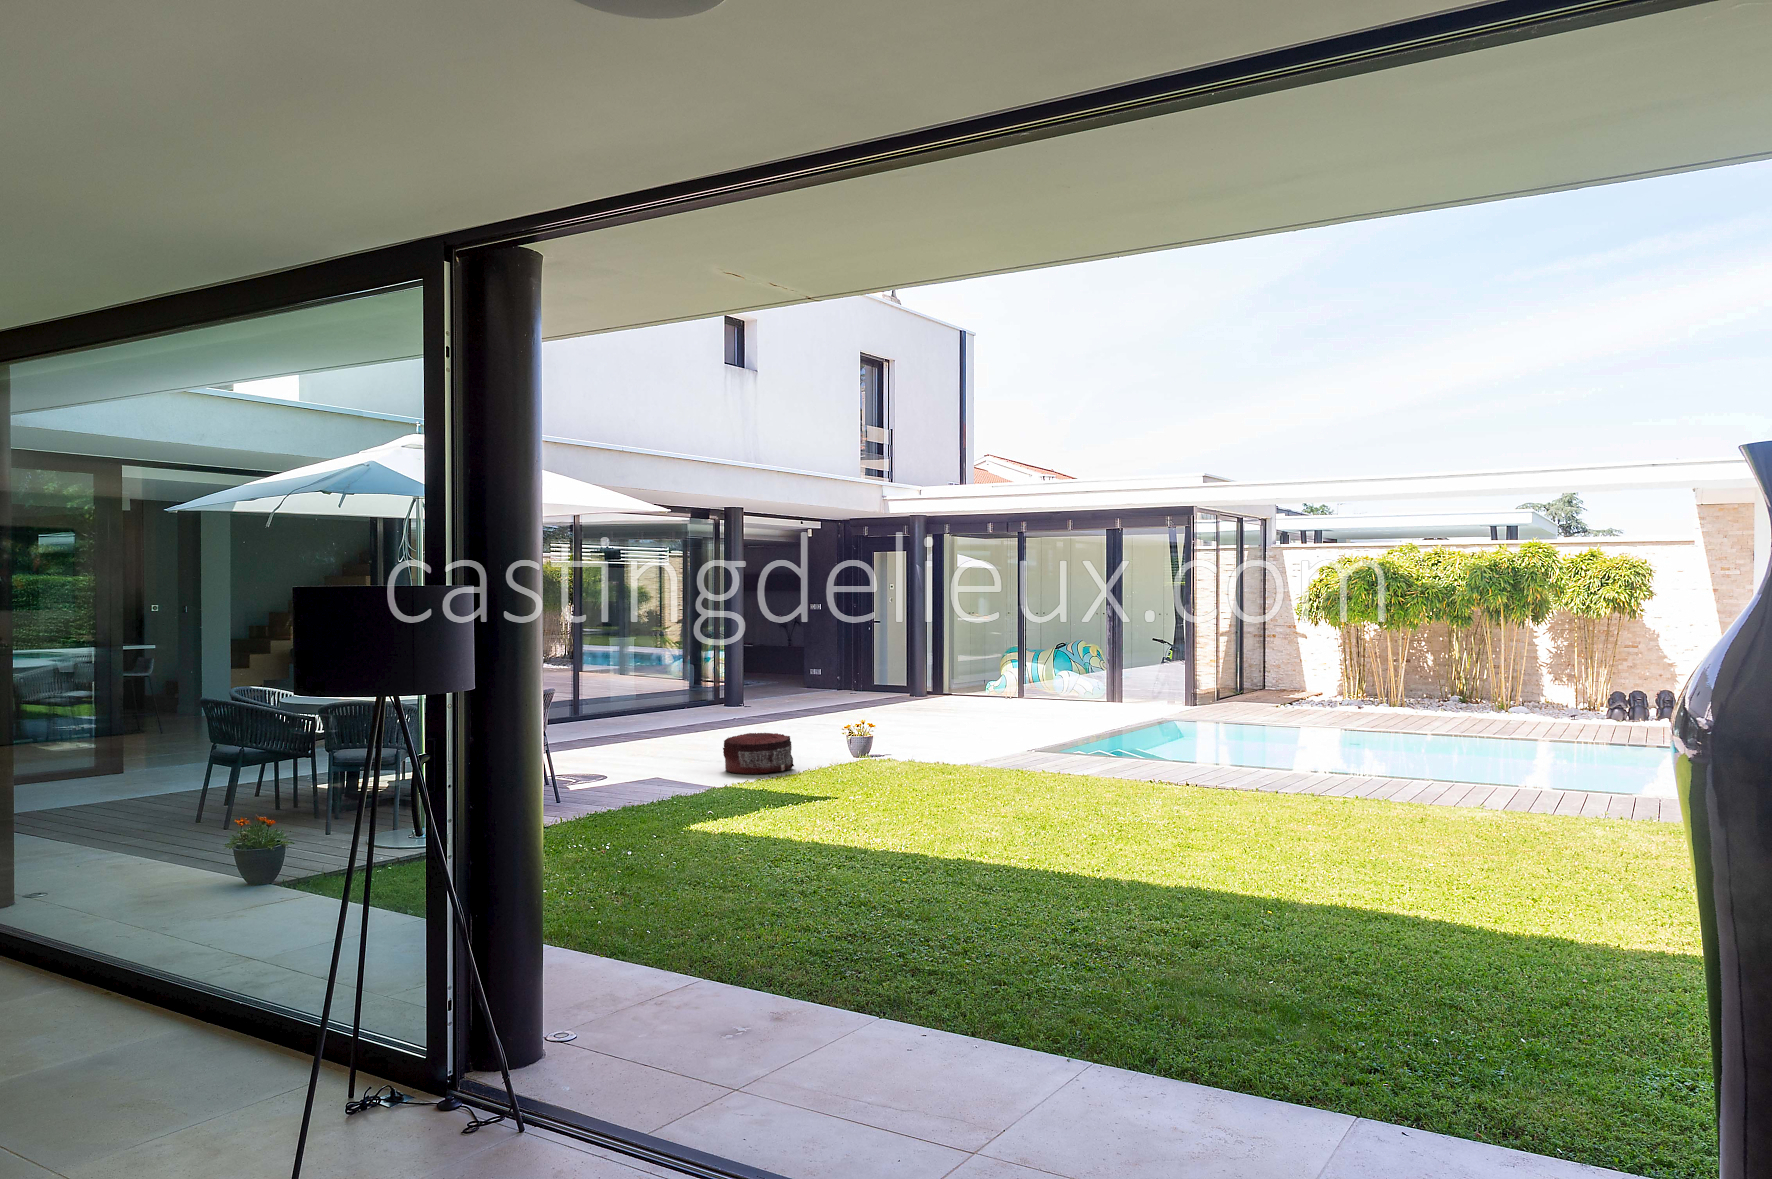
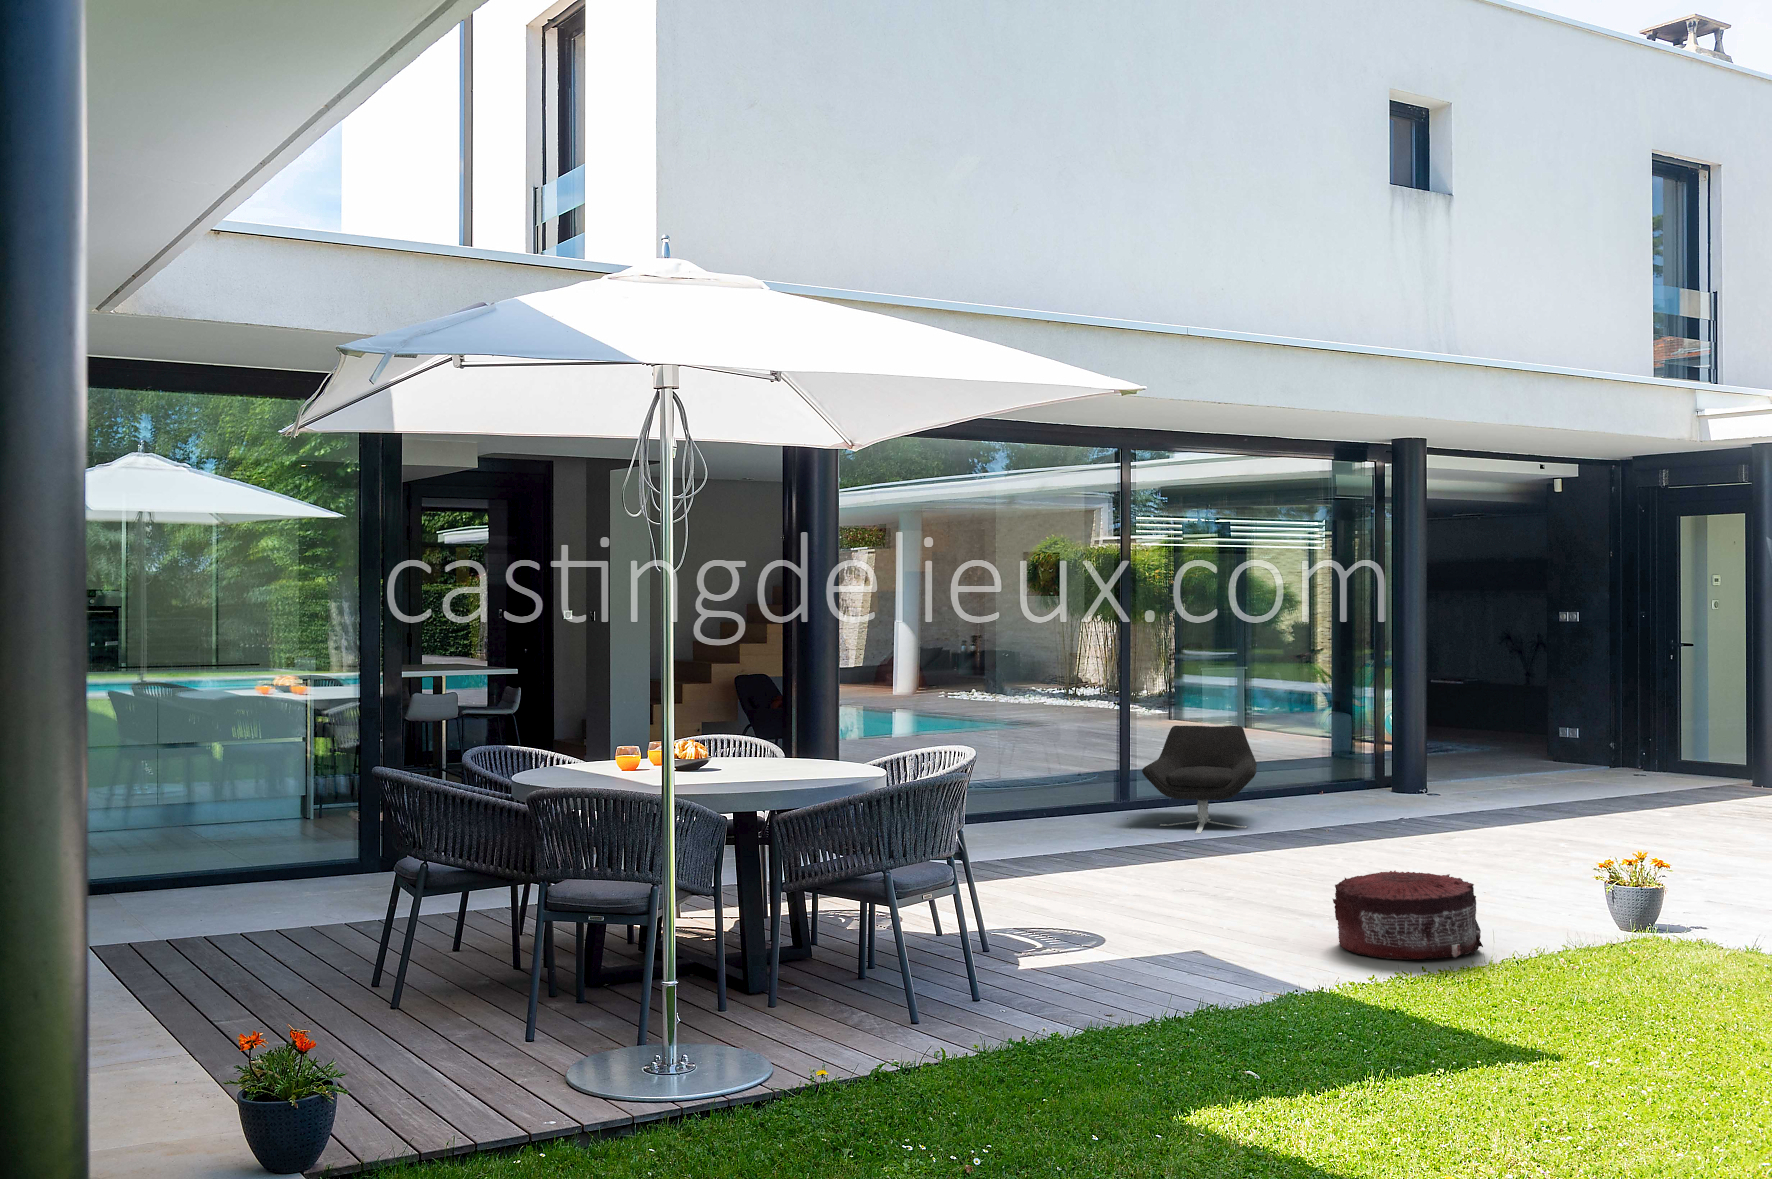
lounge chair: none [591,670,658,731] -> present [1142,726,1257,834]

